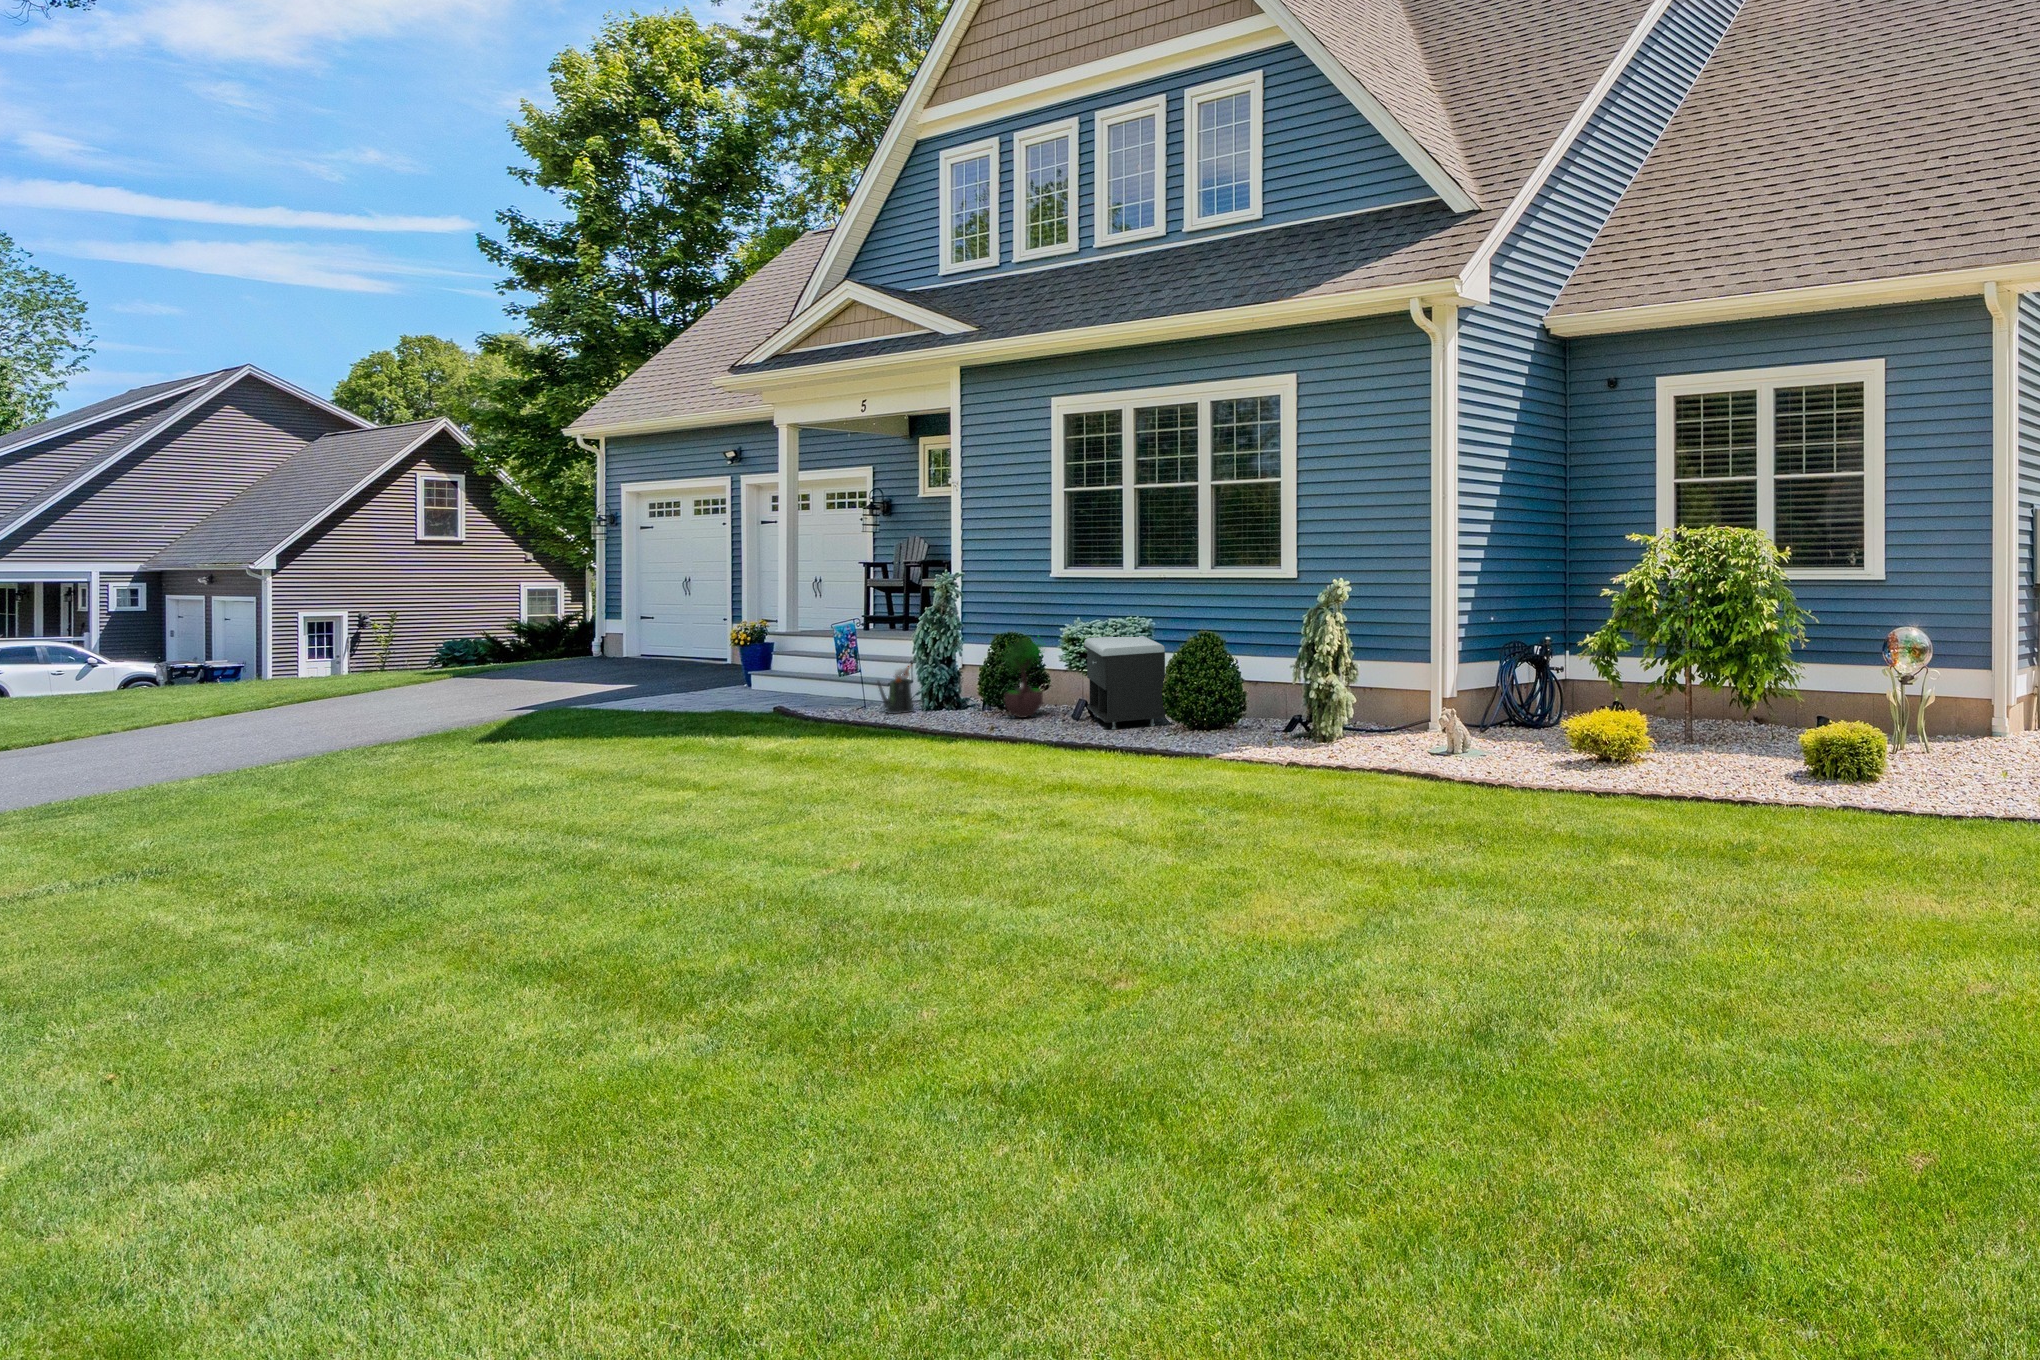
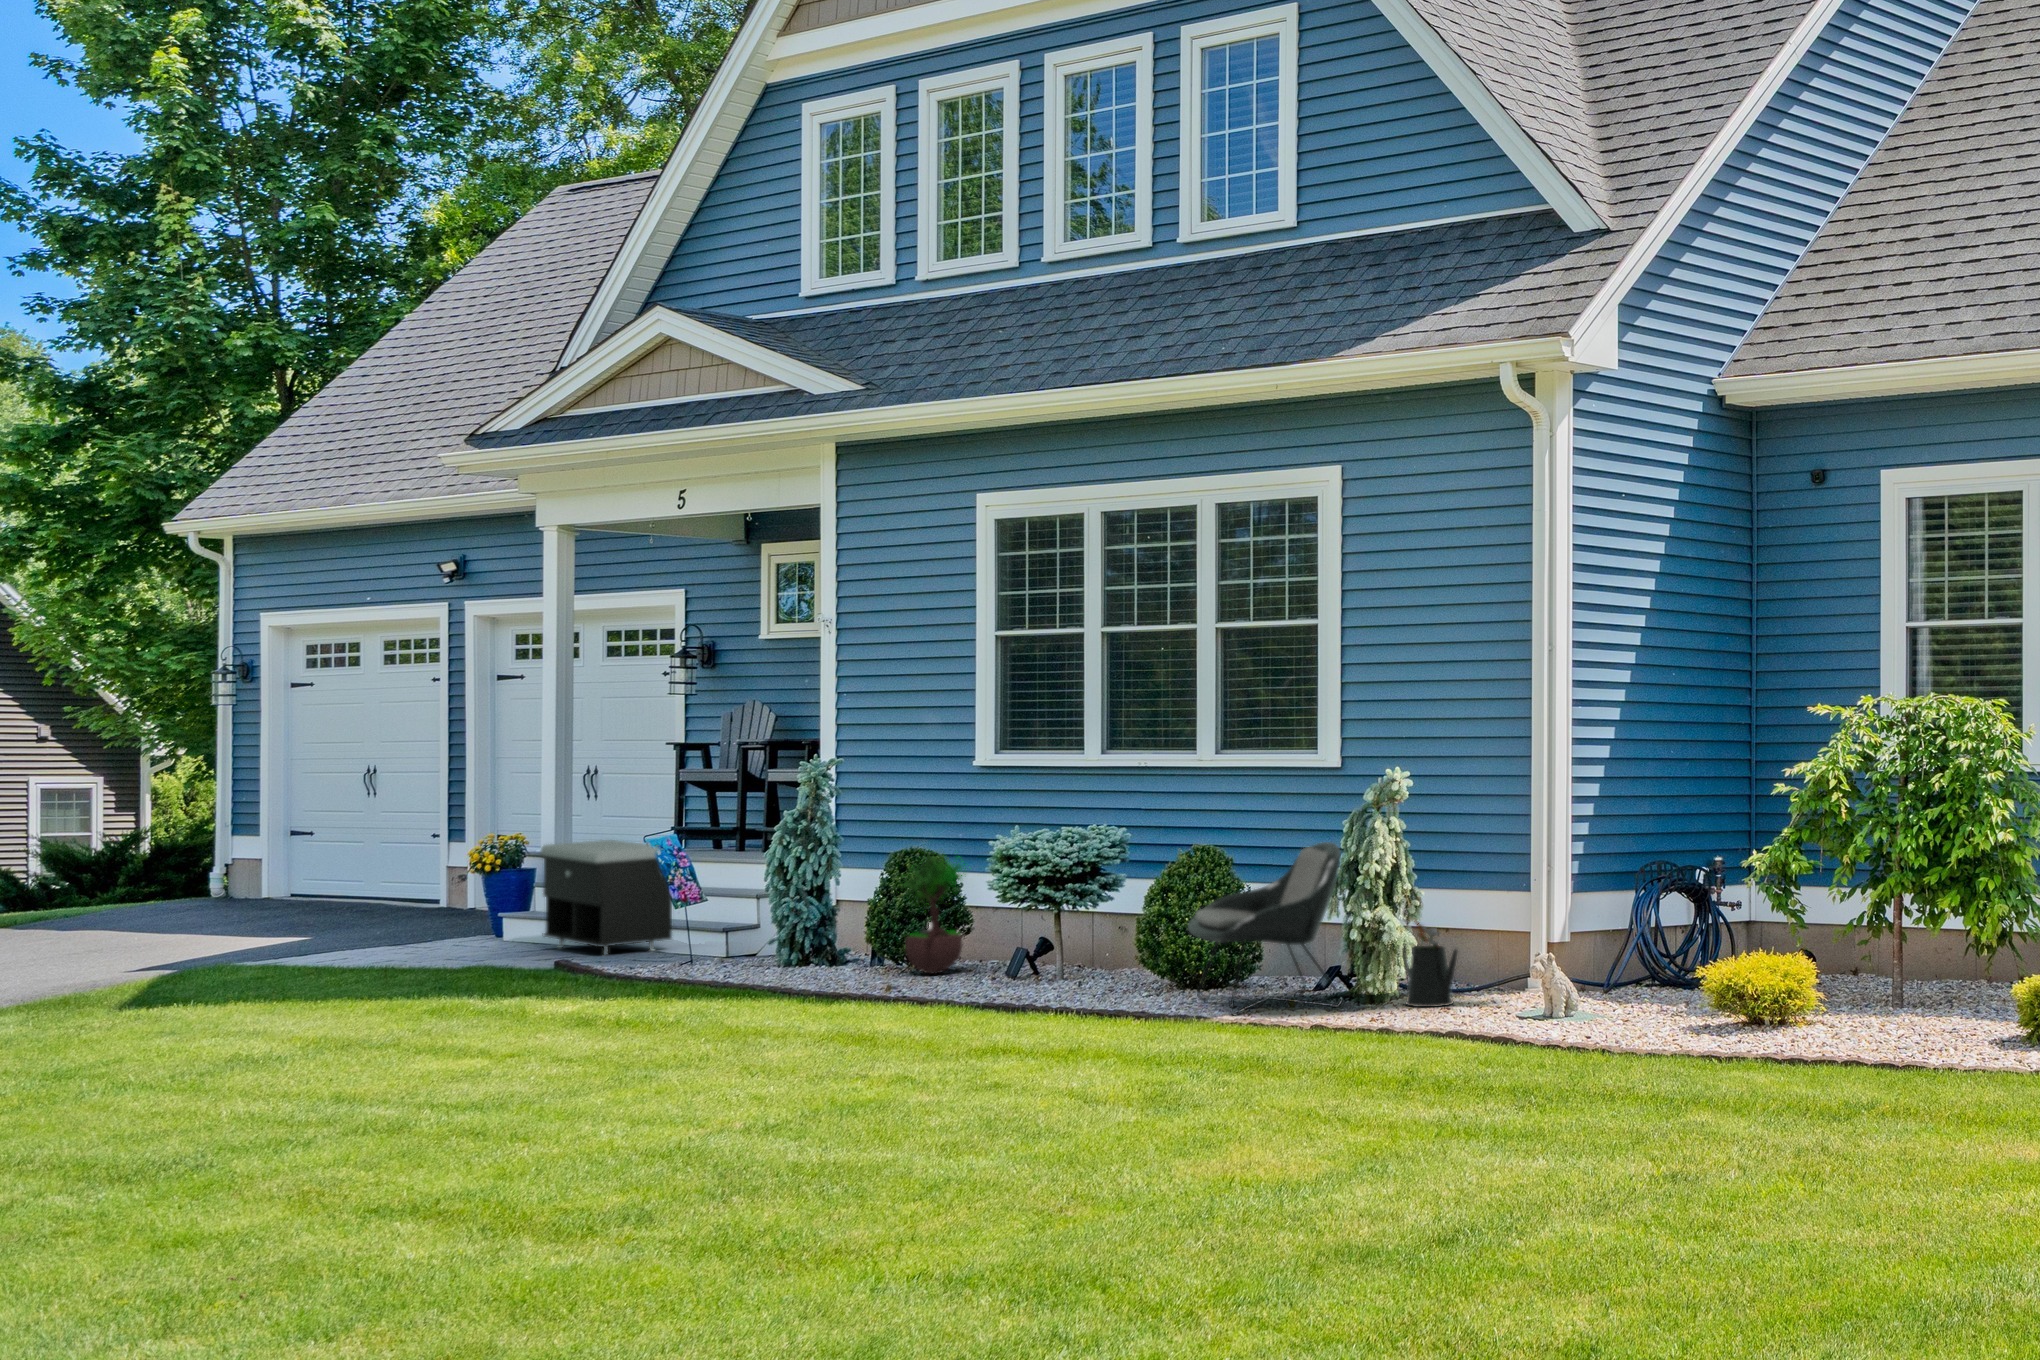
lounge chair: none [1195,630,1304,753] -> present [1188,842,1342,1016]
storage bench: present [1084,635,1165,729] -> present [540,840,672,955]
watering can: present [878,666,913,714] -> present [1403,921,1457,1007]

